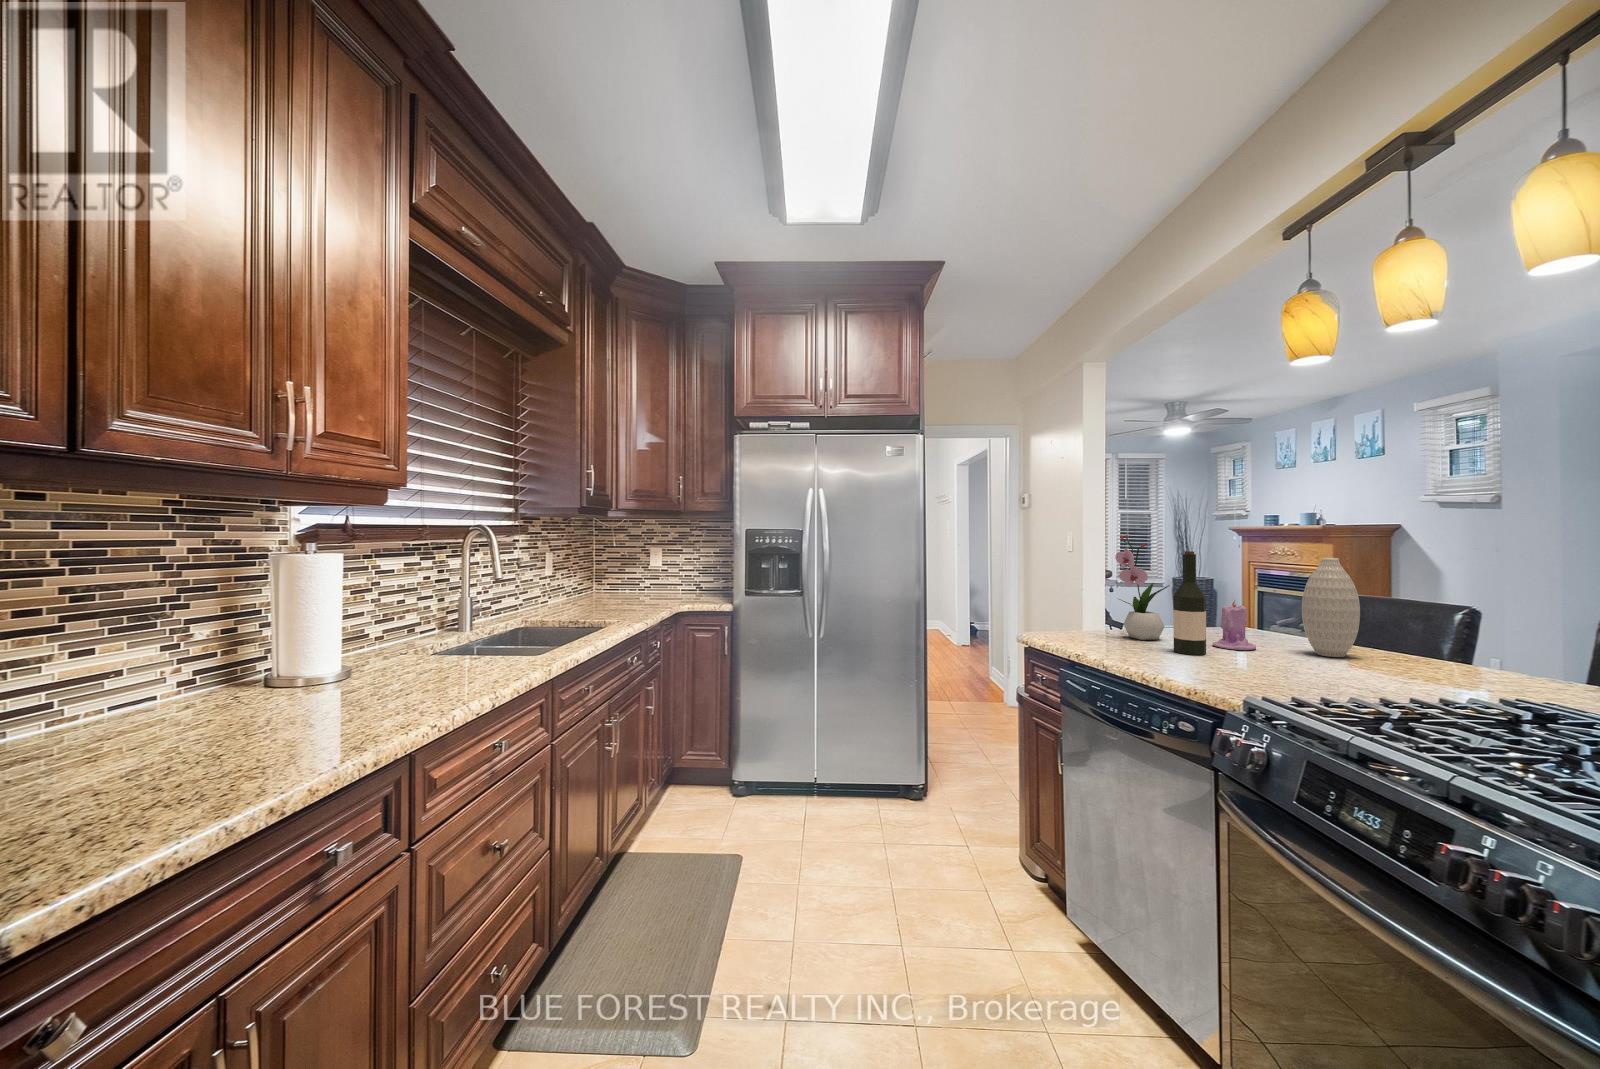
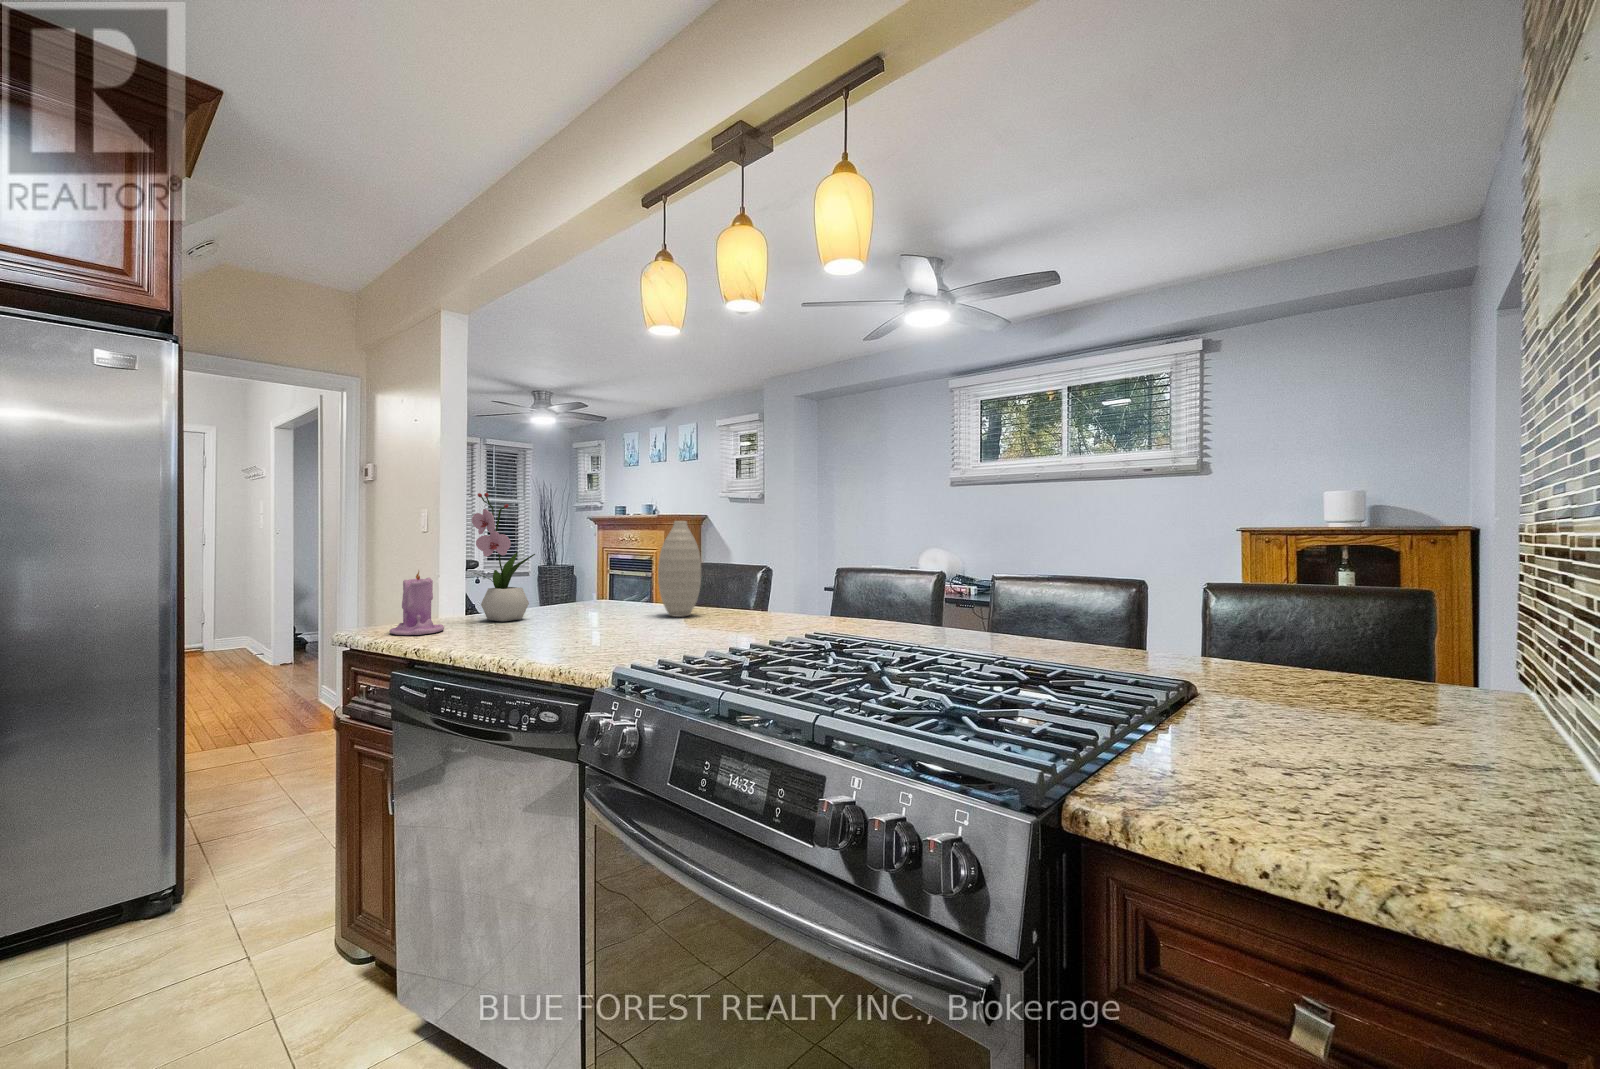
wine bottle: present [1173,551,1206,655] -> none [538,510,574,631]
candle: present [1212,600,1256,650] -> present [389,571,444,635]

